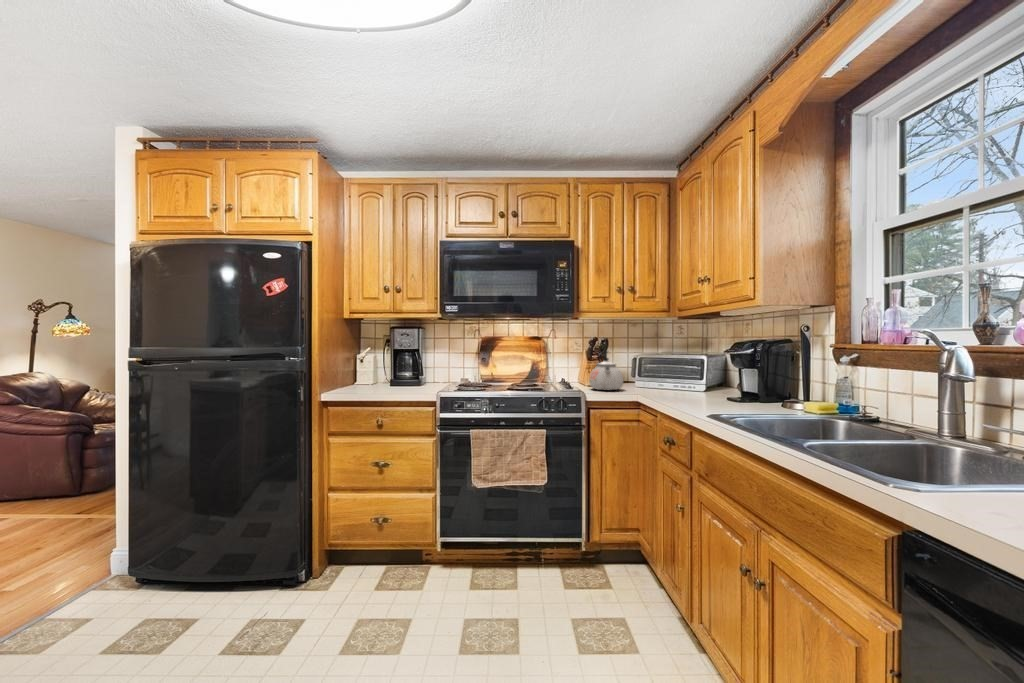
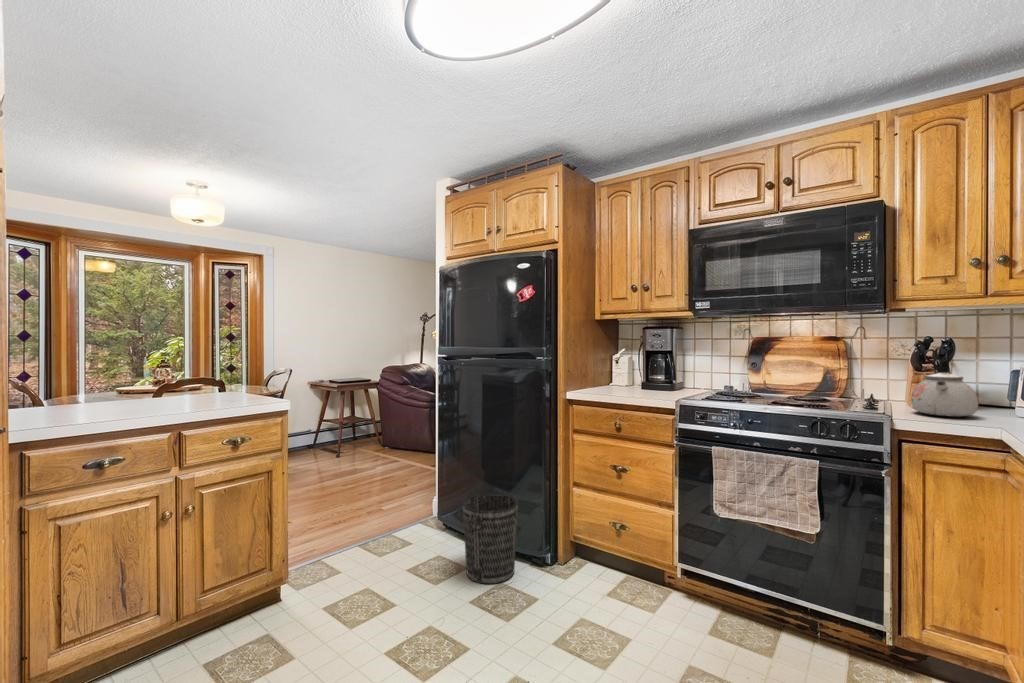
wastebasket: none [194,516,270,627] -> present [463,493,518,584]

